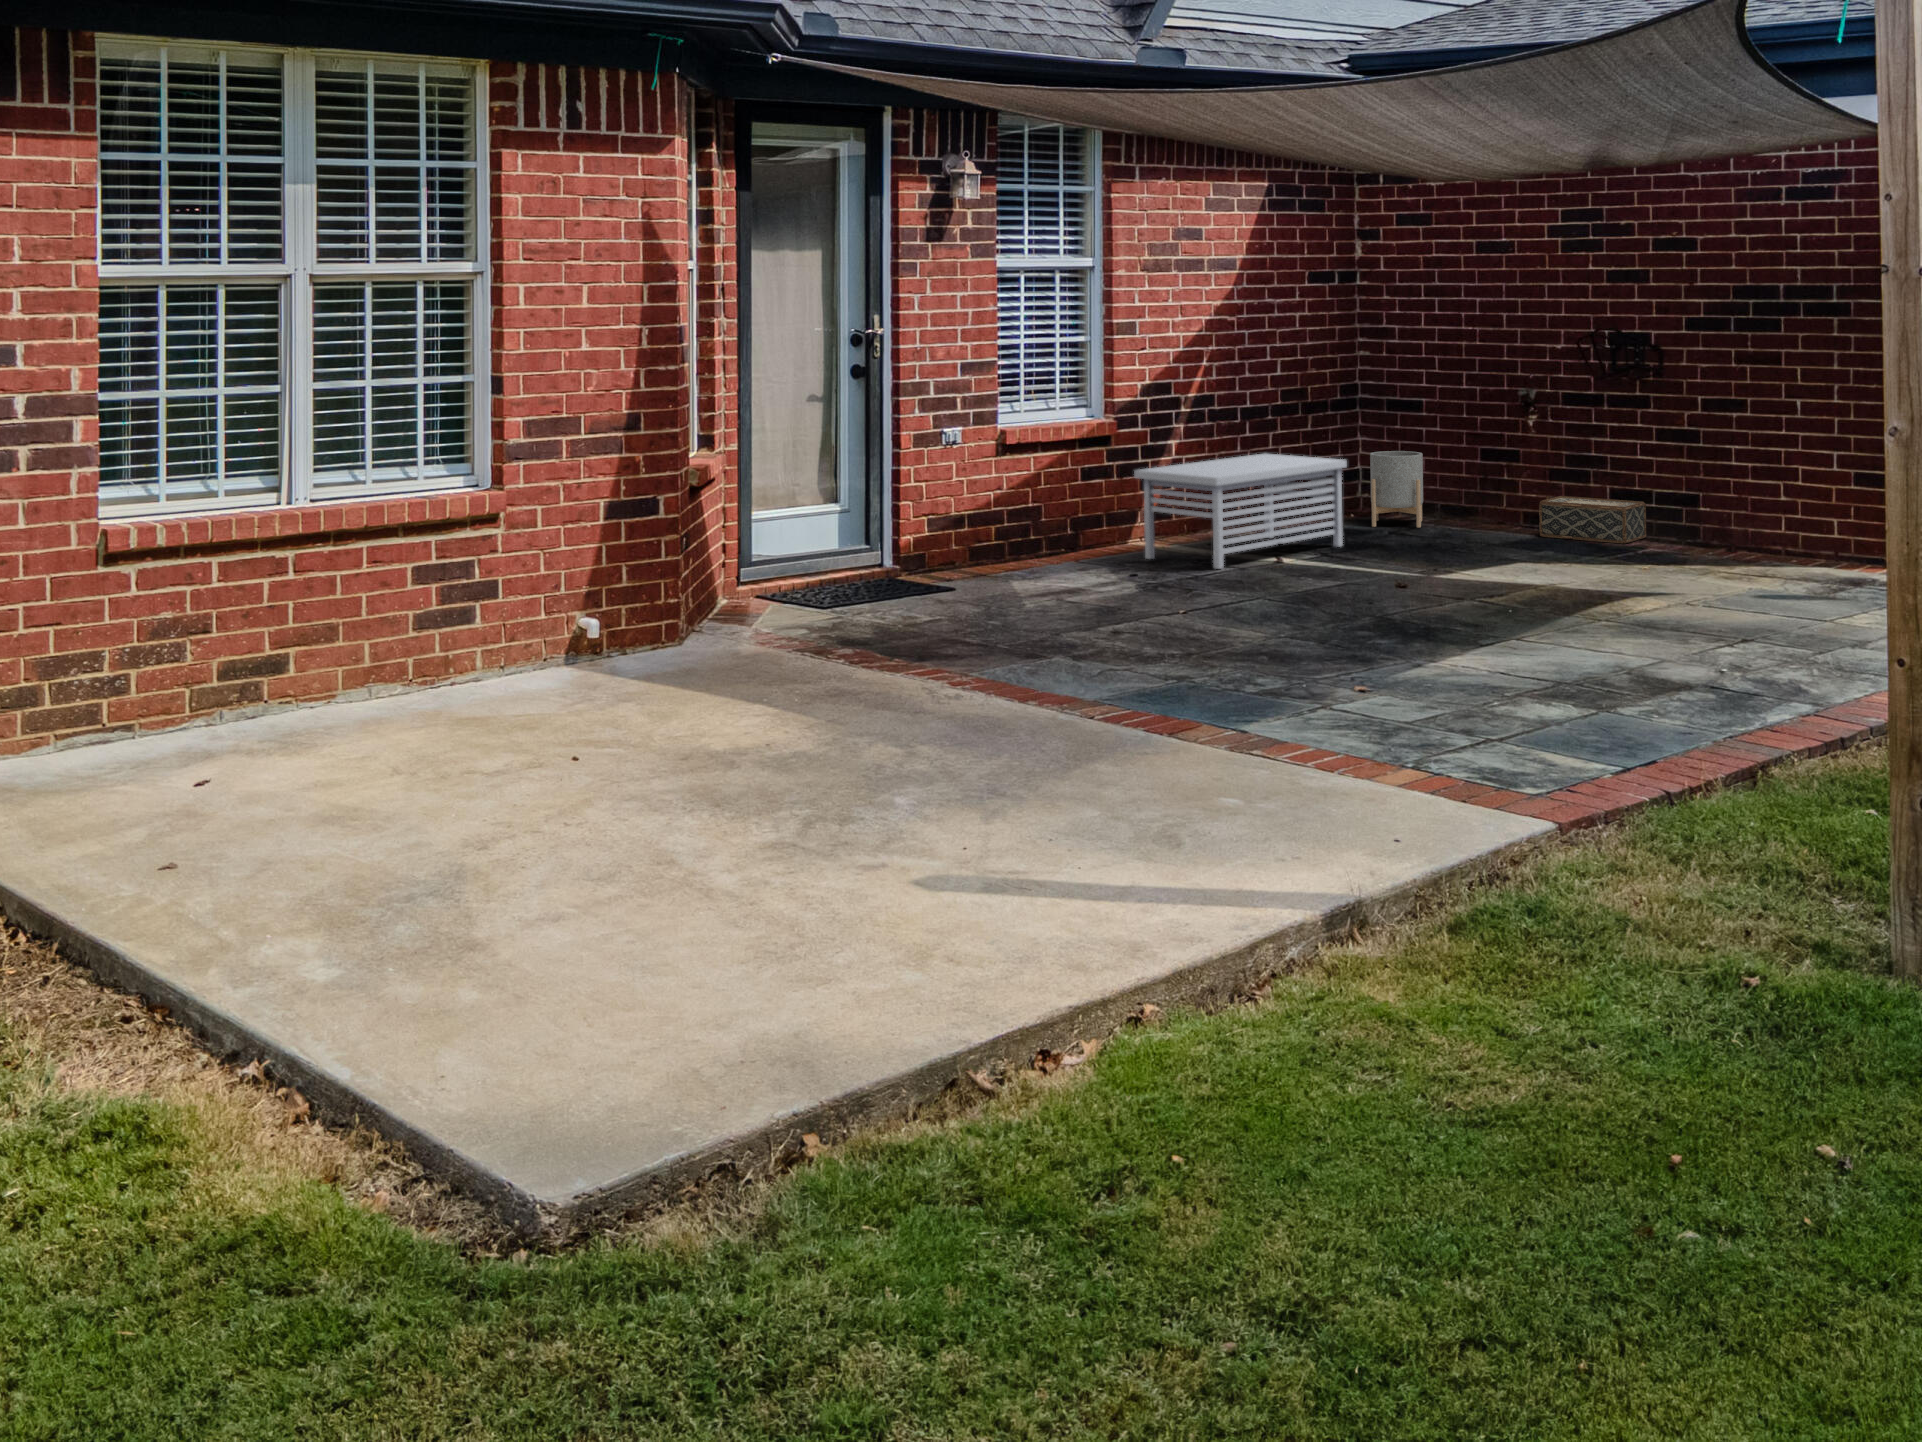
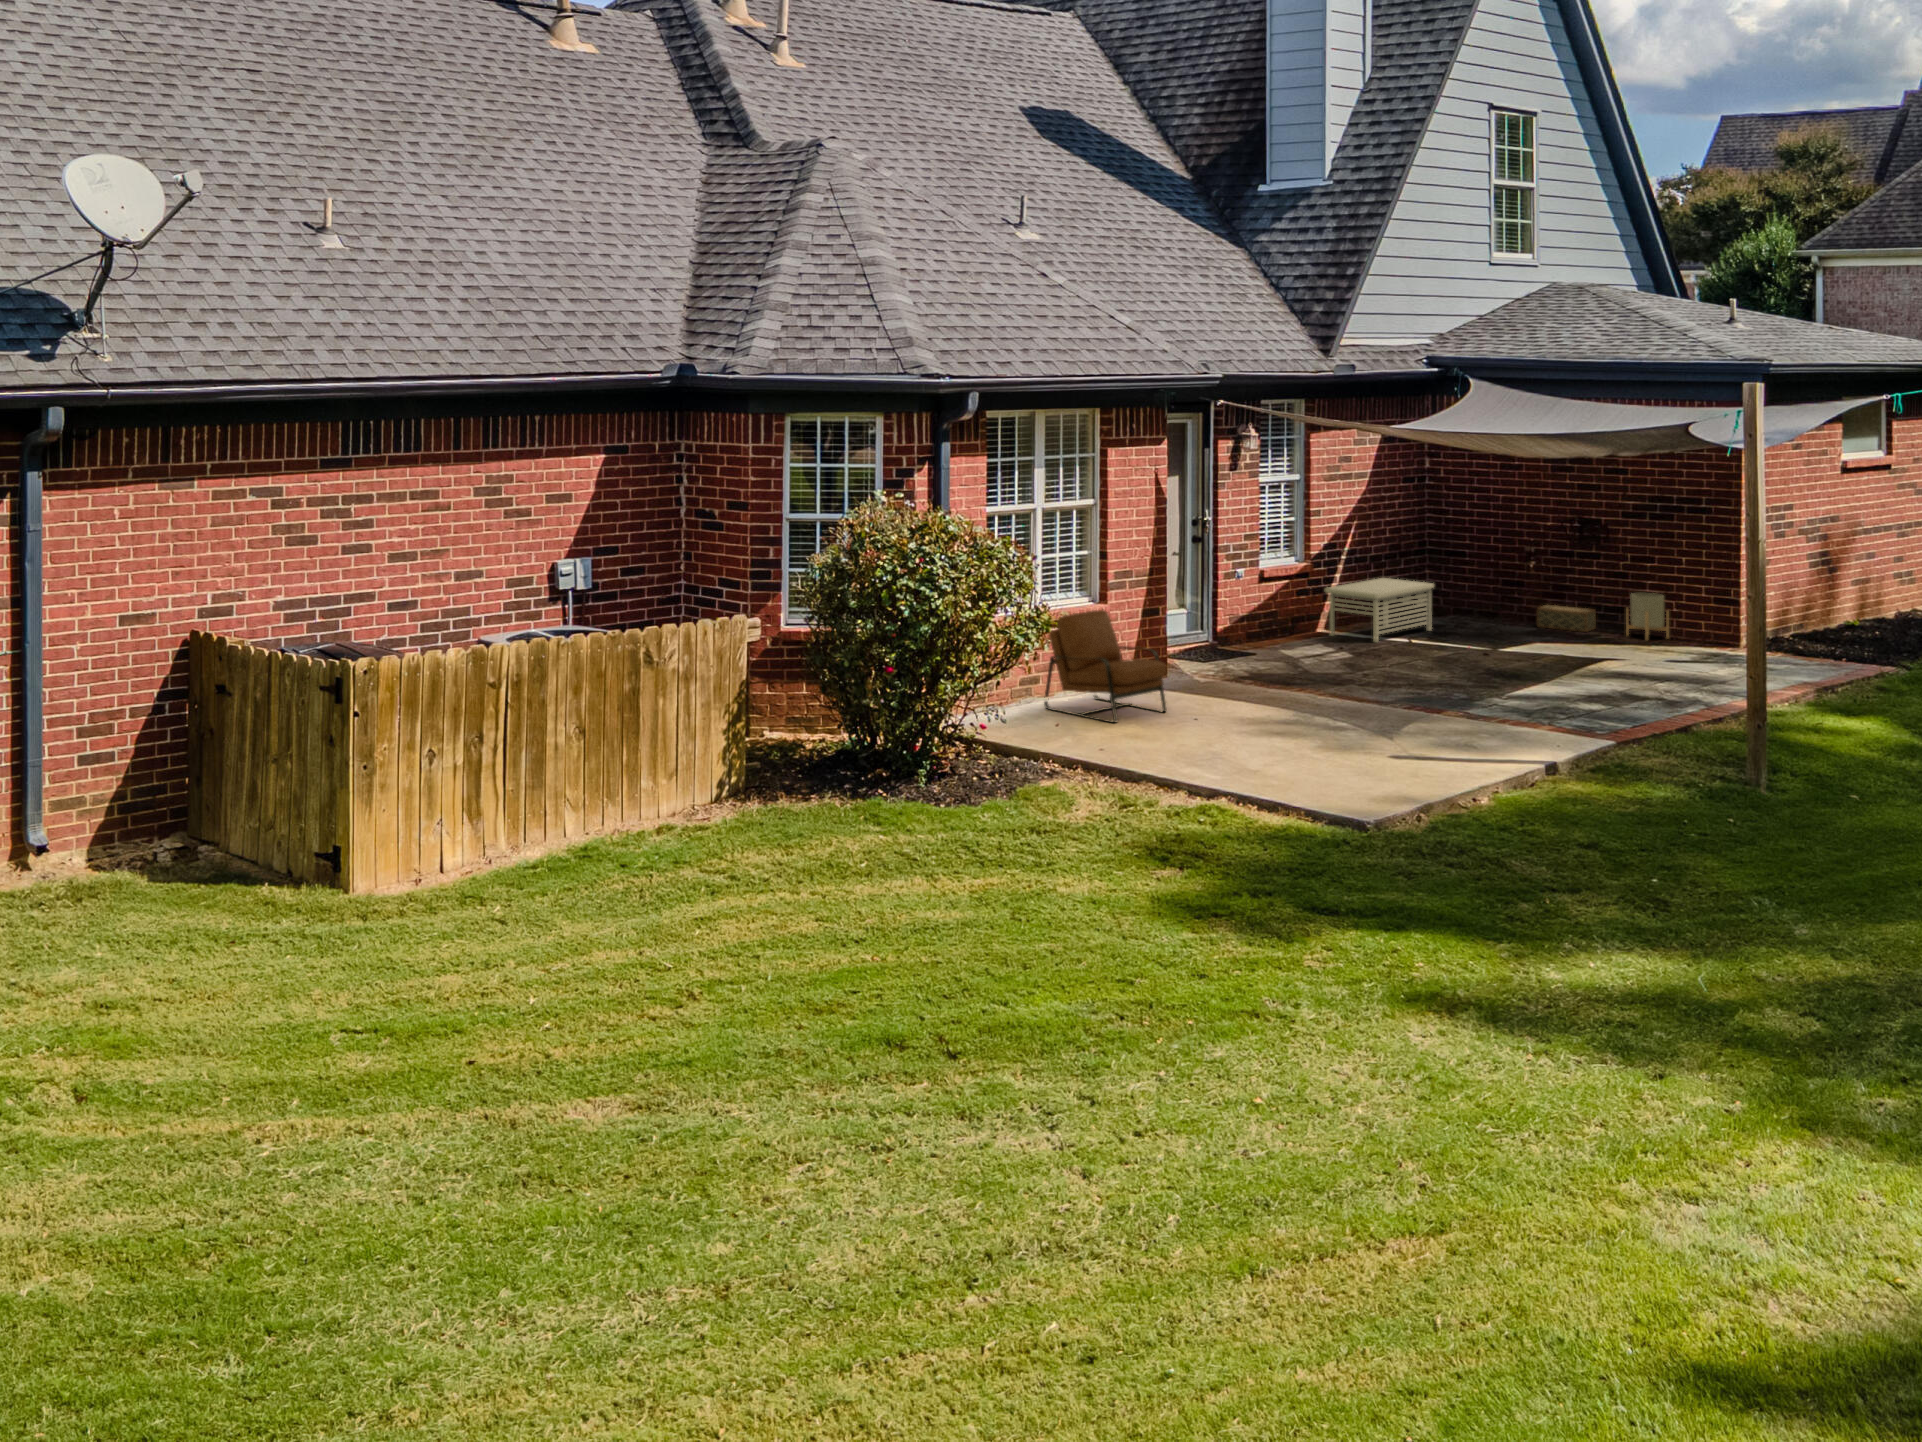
planter: present [1370,451,1423,528] -> present [1626,593,1669,639]
chair: none [316,502,576,765] -> present [1044,610,1167,723]

